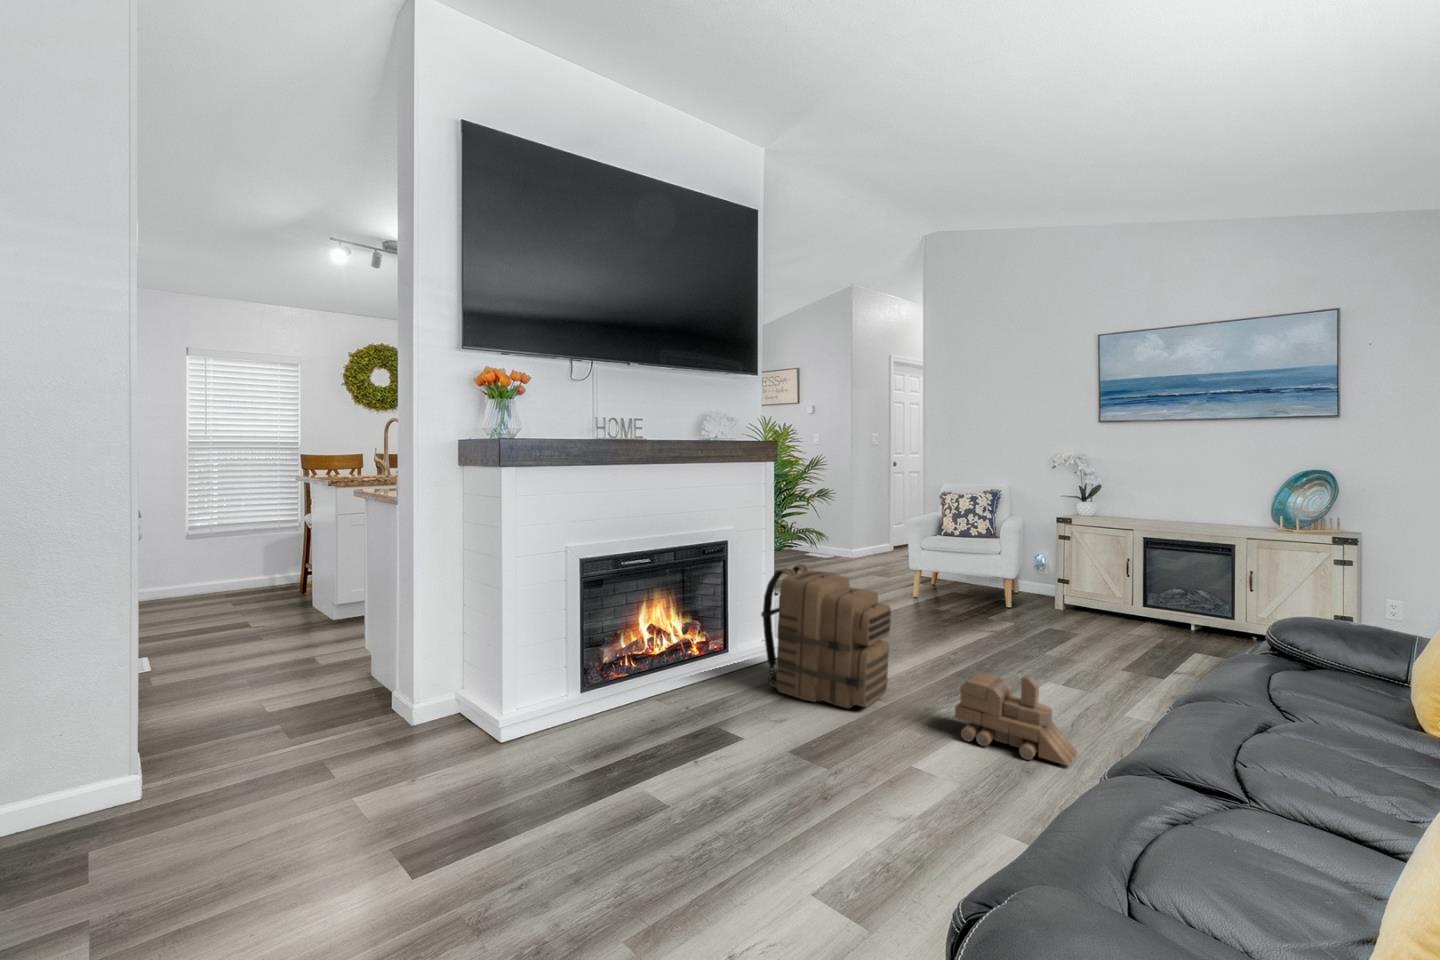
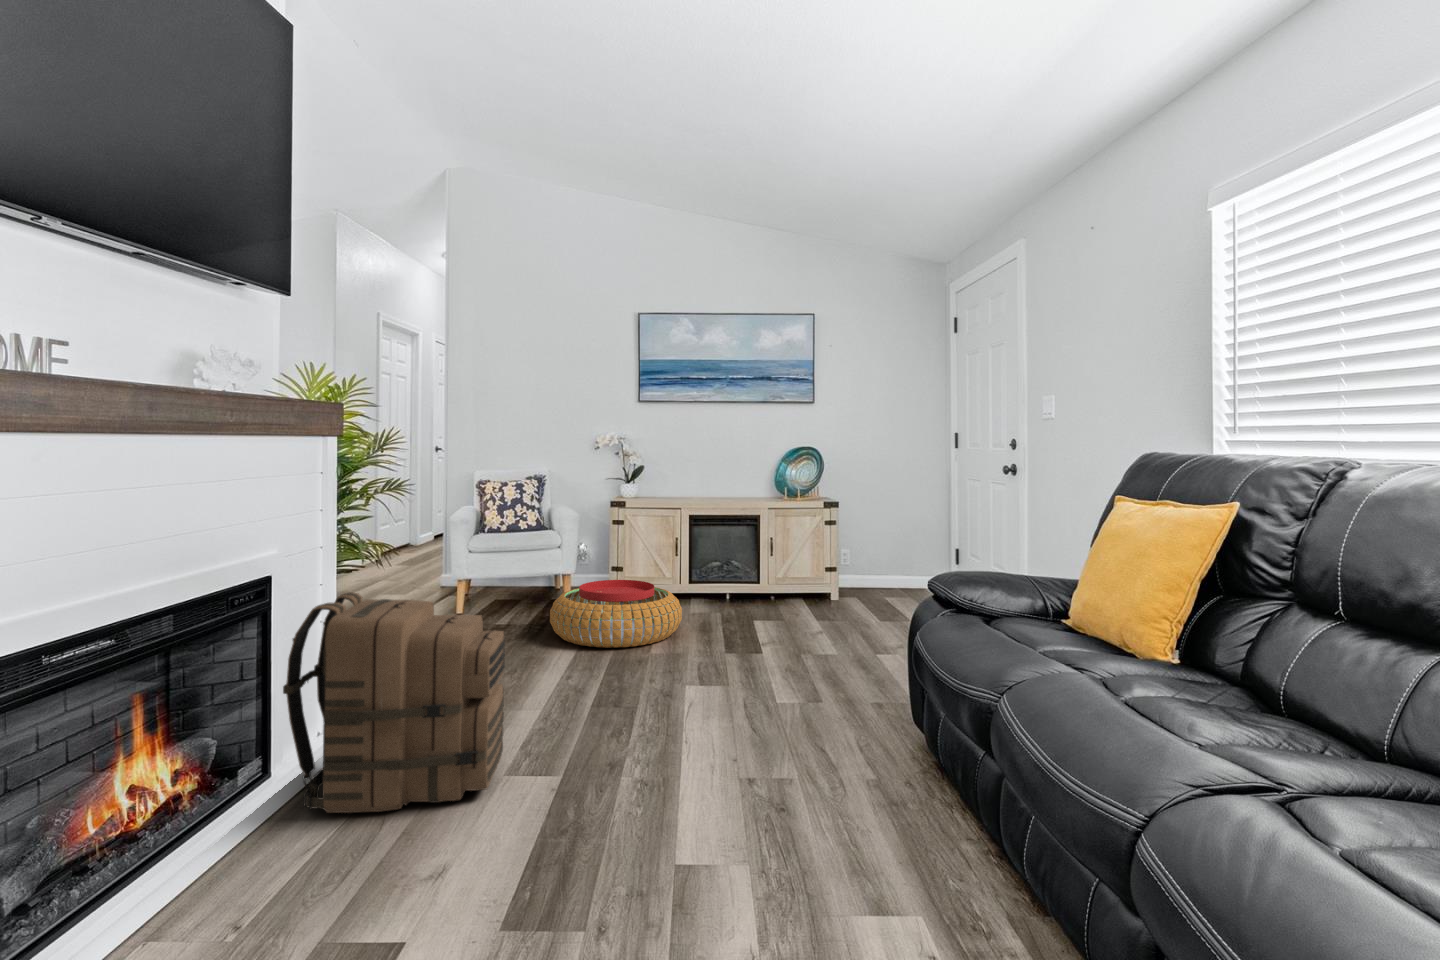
pouf: none [976,587,1107,651] -> present [550,580,682,648]
toy train: present [955,672,1077,766] -> none [616,683,751,789]

